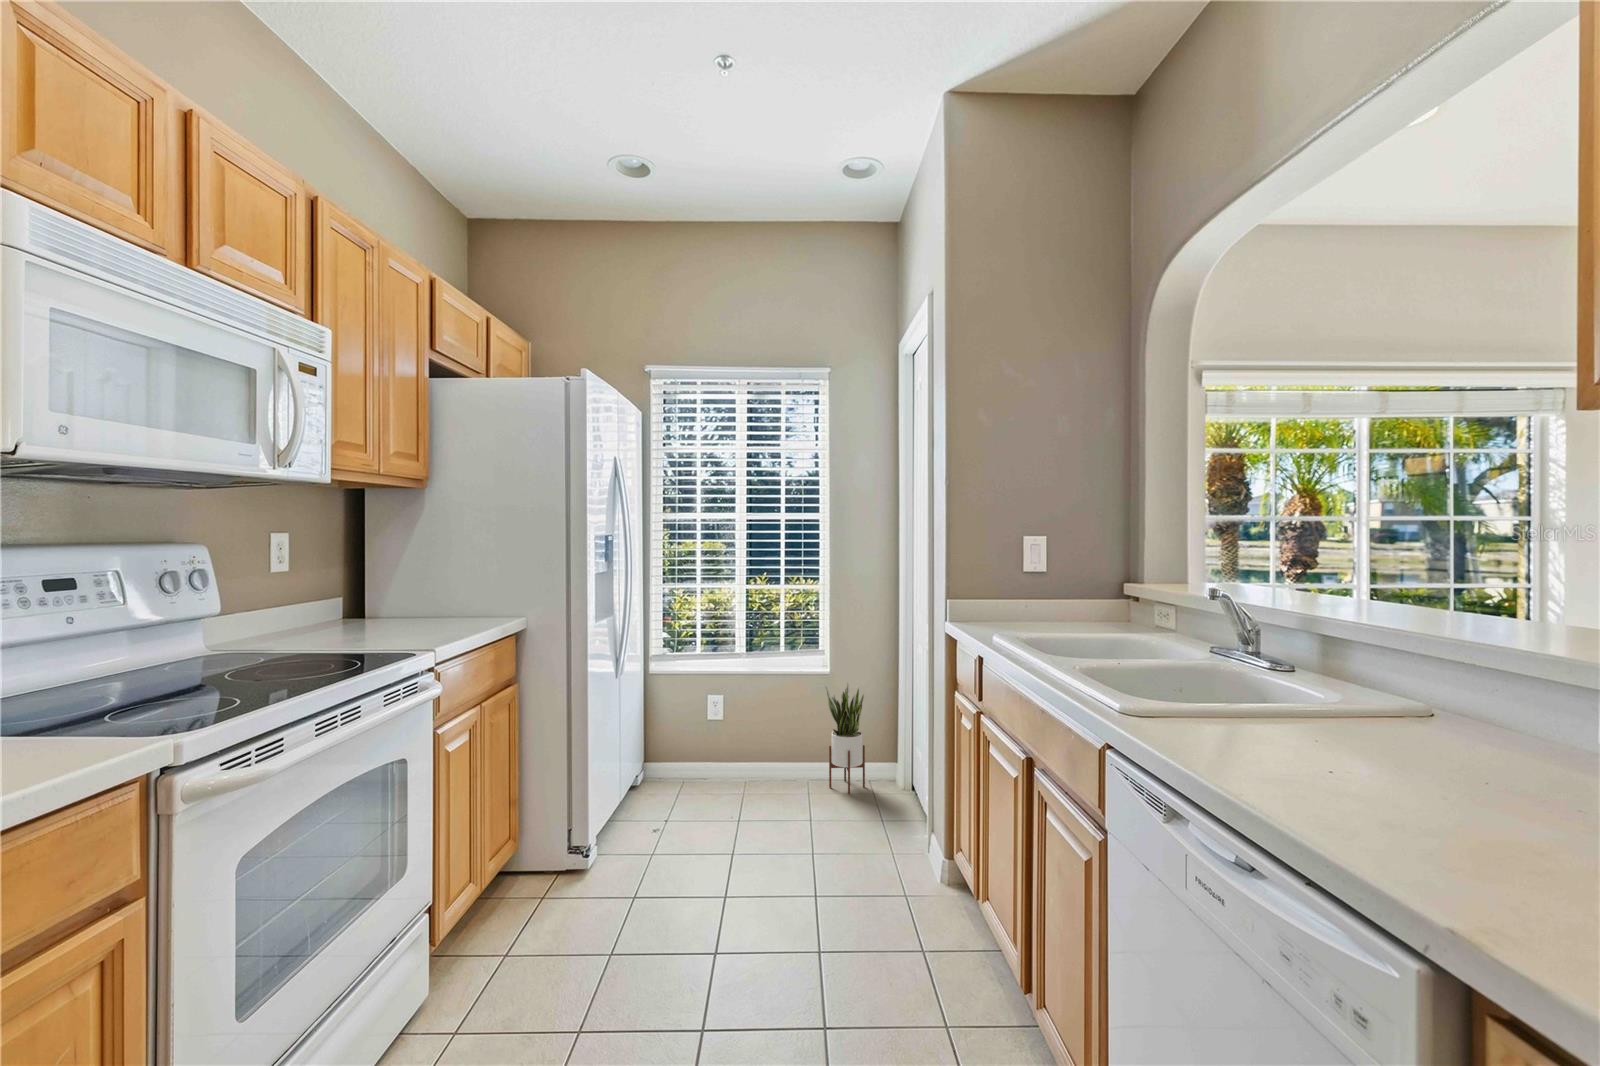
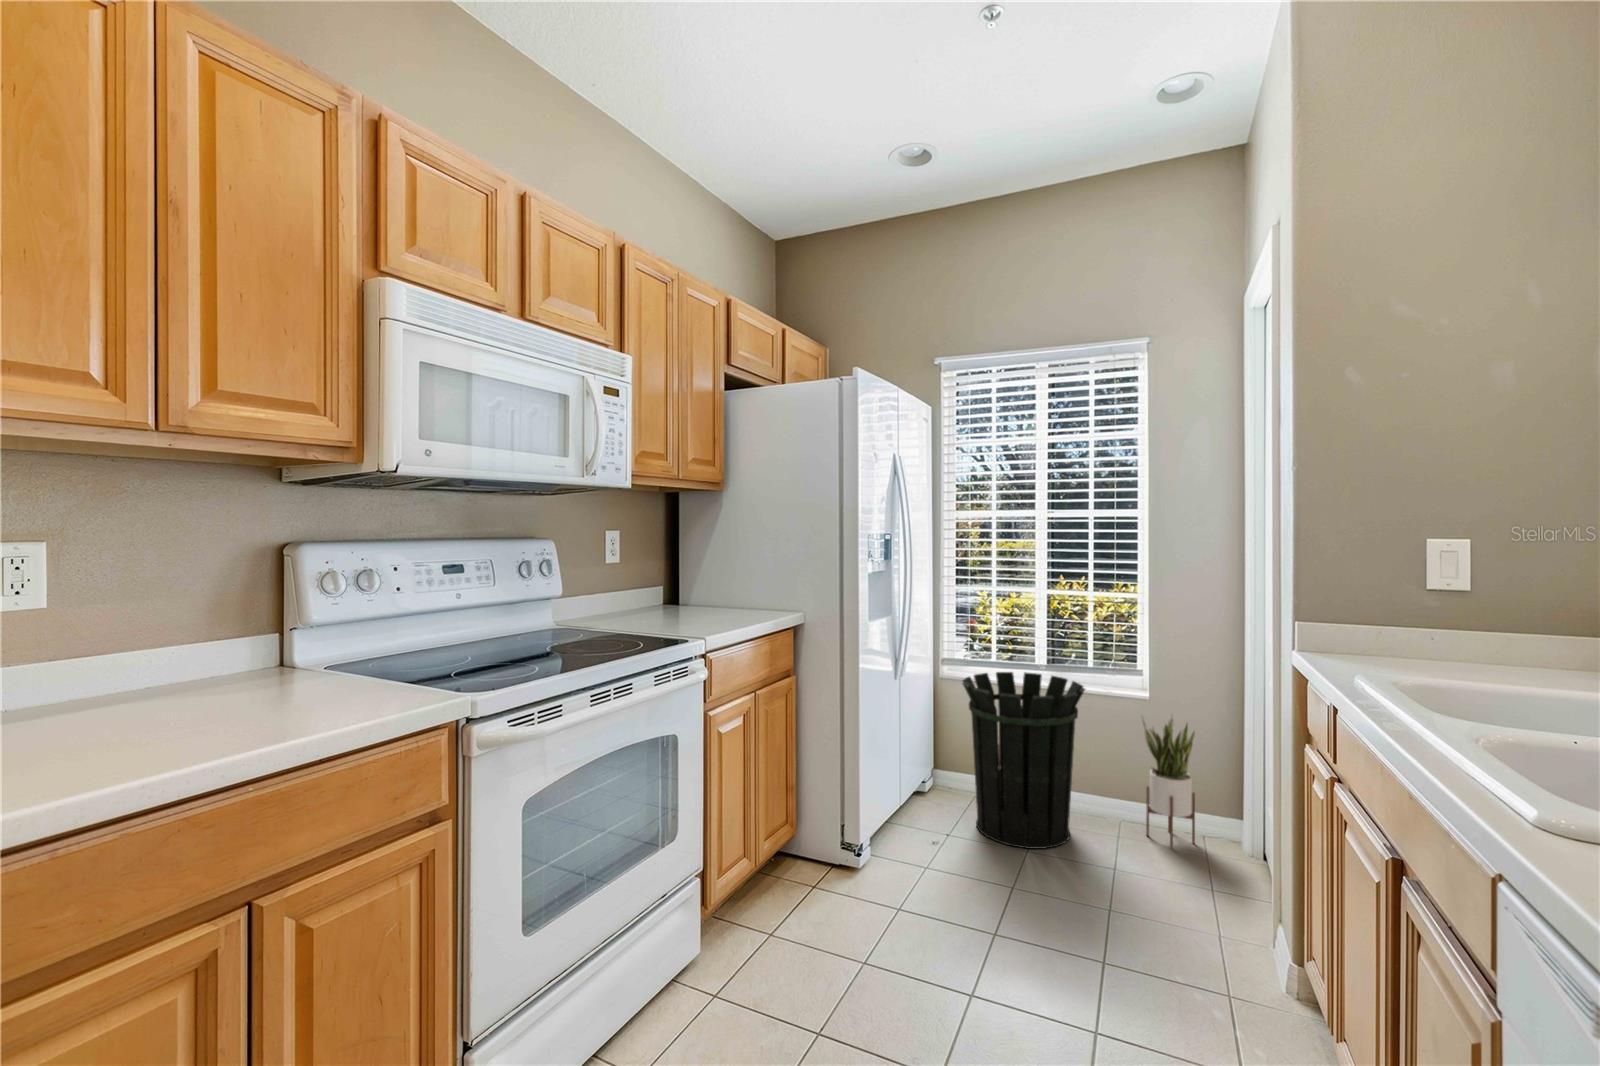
waste bin: none [676,660,783,818] -> present [963,672,1085,849]

